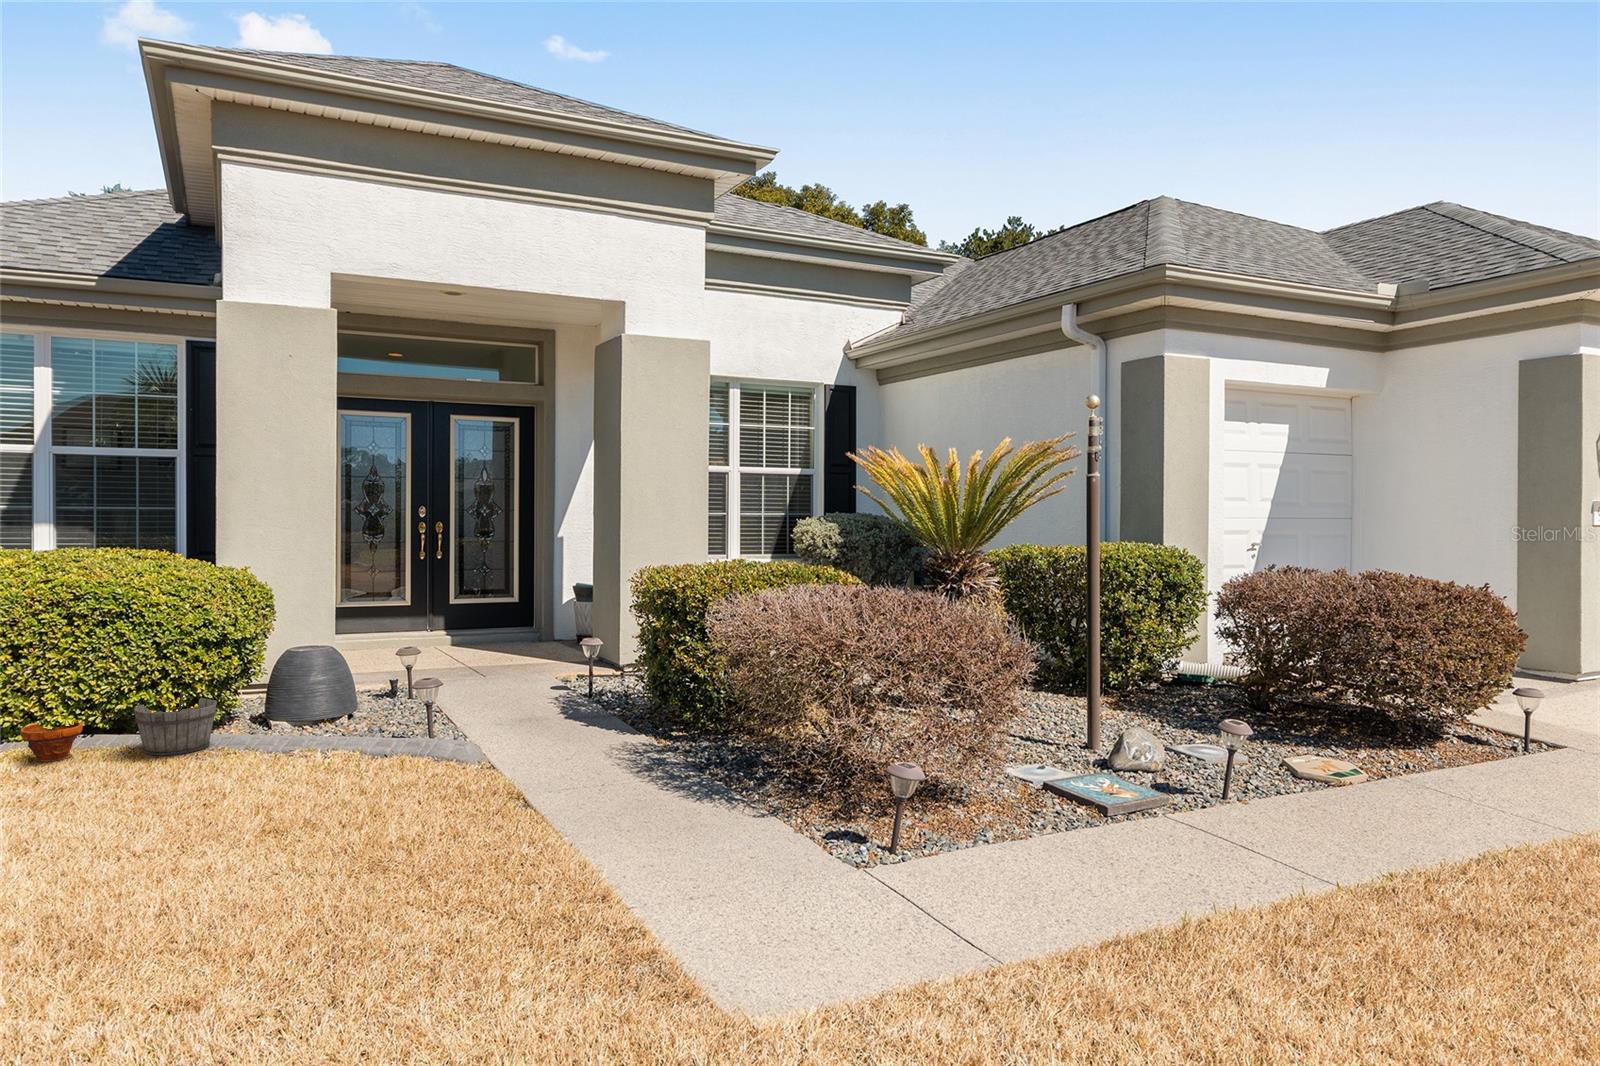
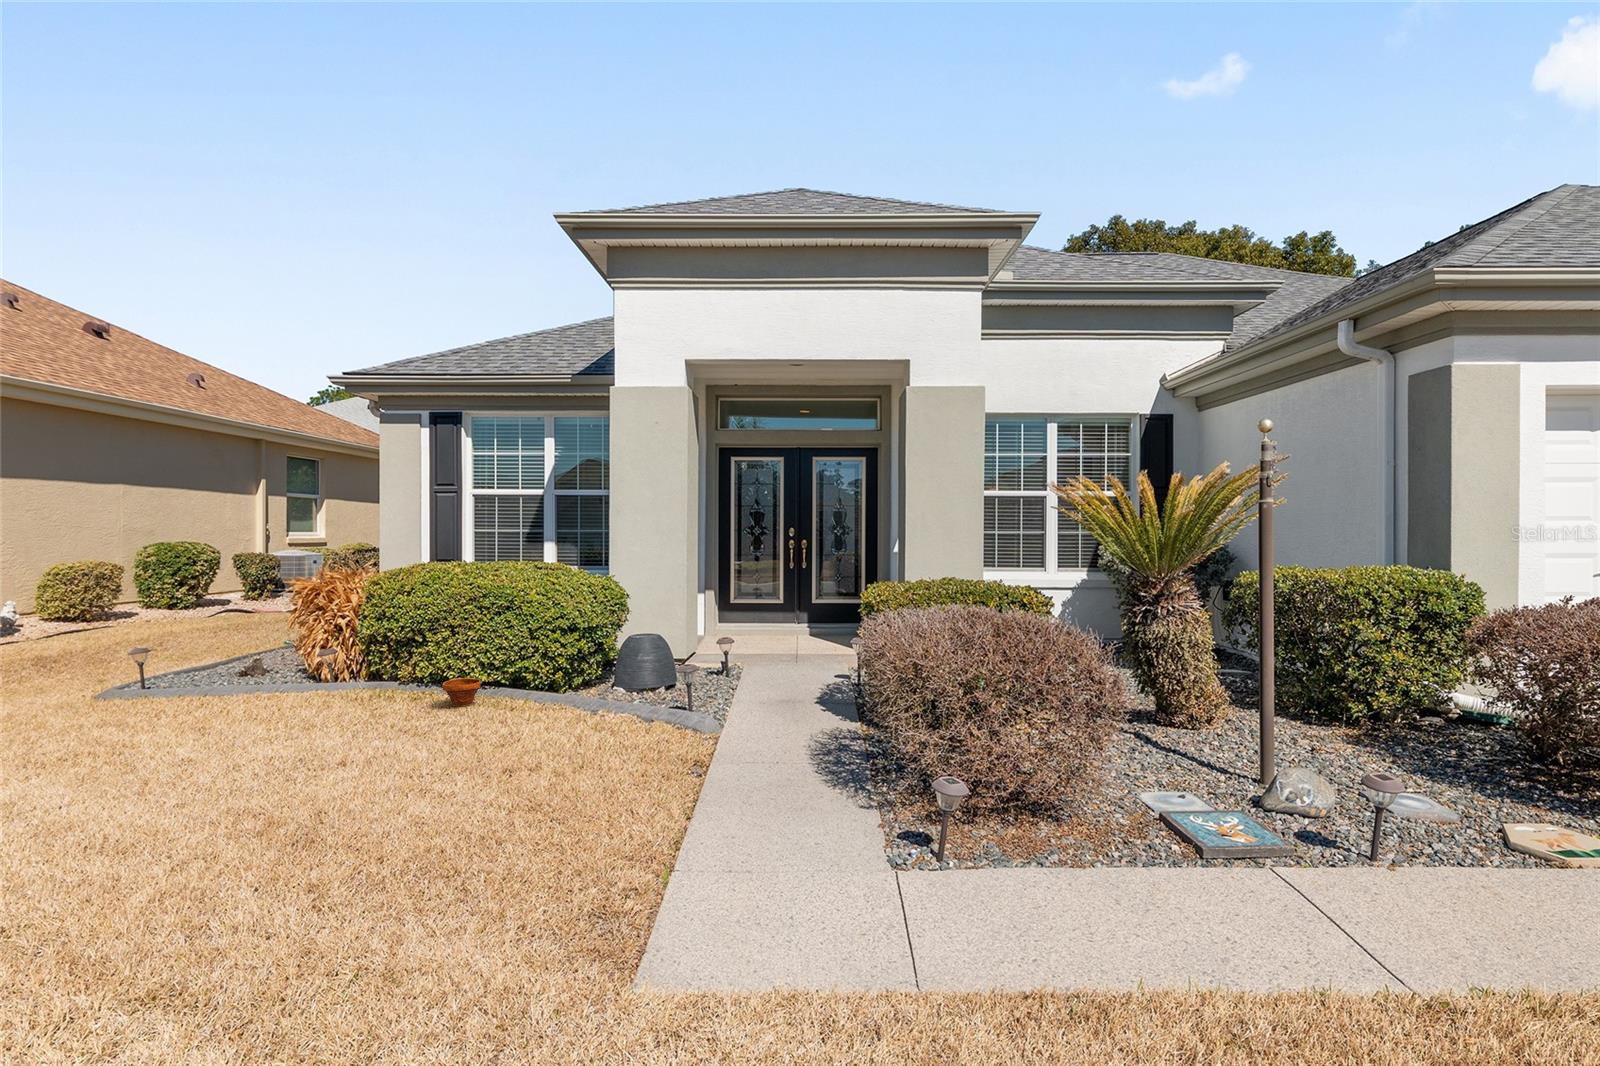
wooden bucket: present [134,688,217,756] -> none [506,662,562,711]

